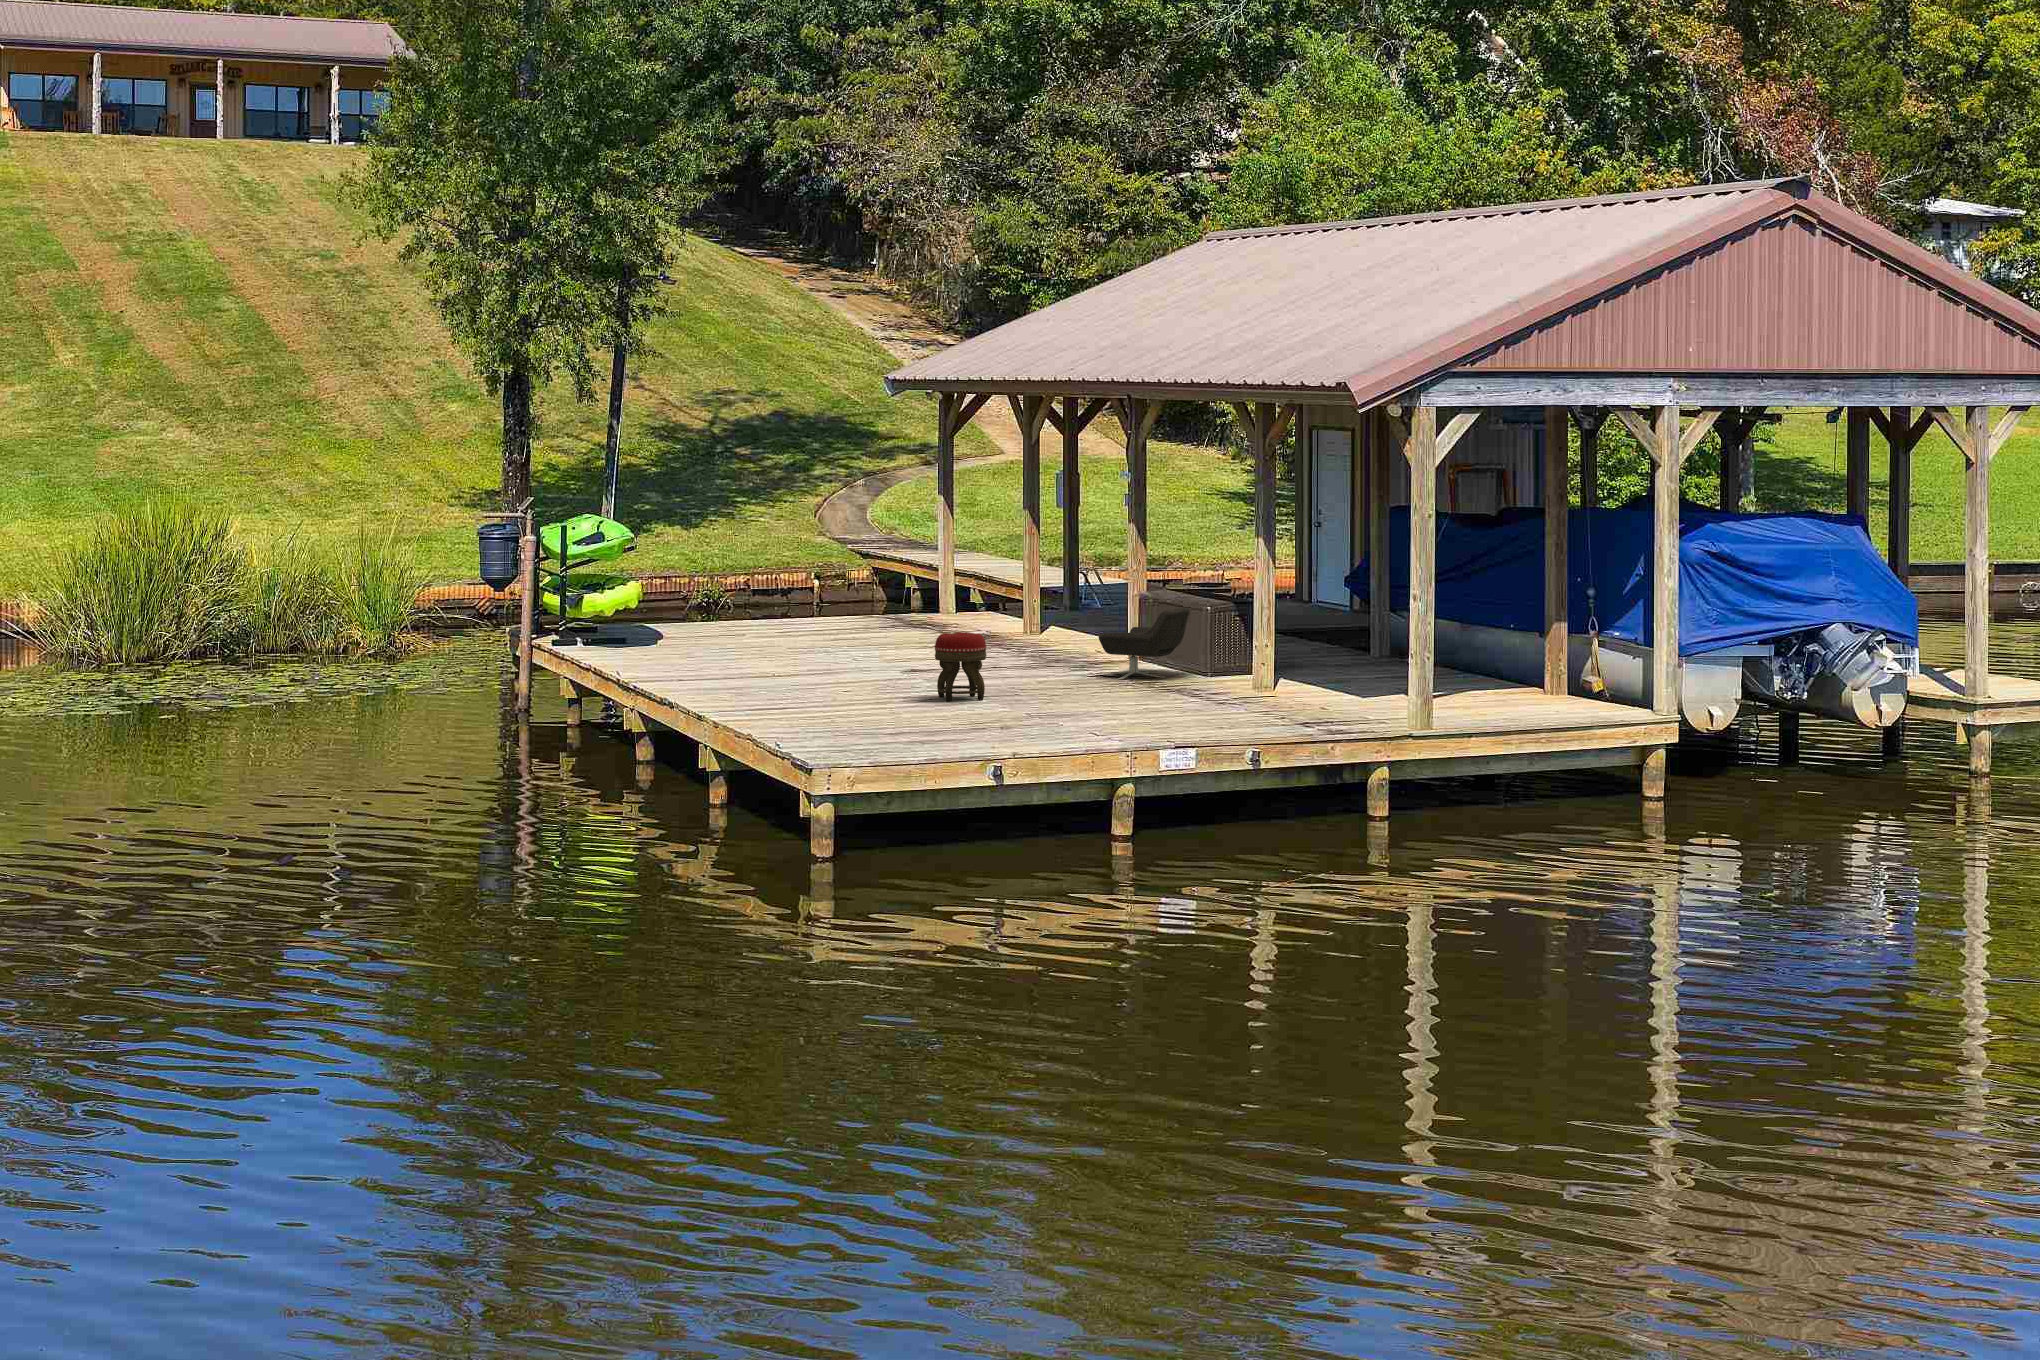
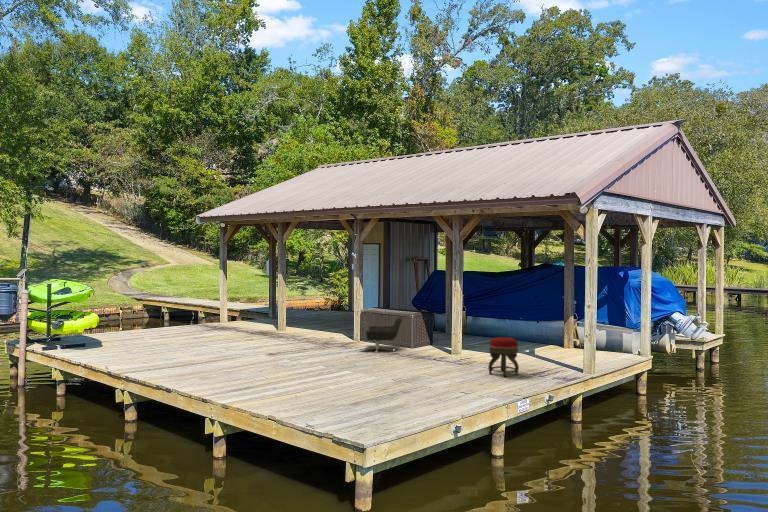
footstool: present [935,632,987,702] -> present [488,337,519,377]

